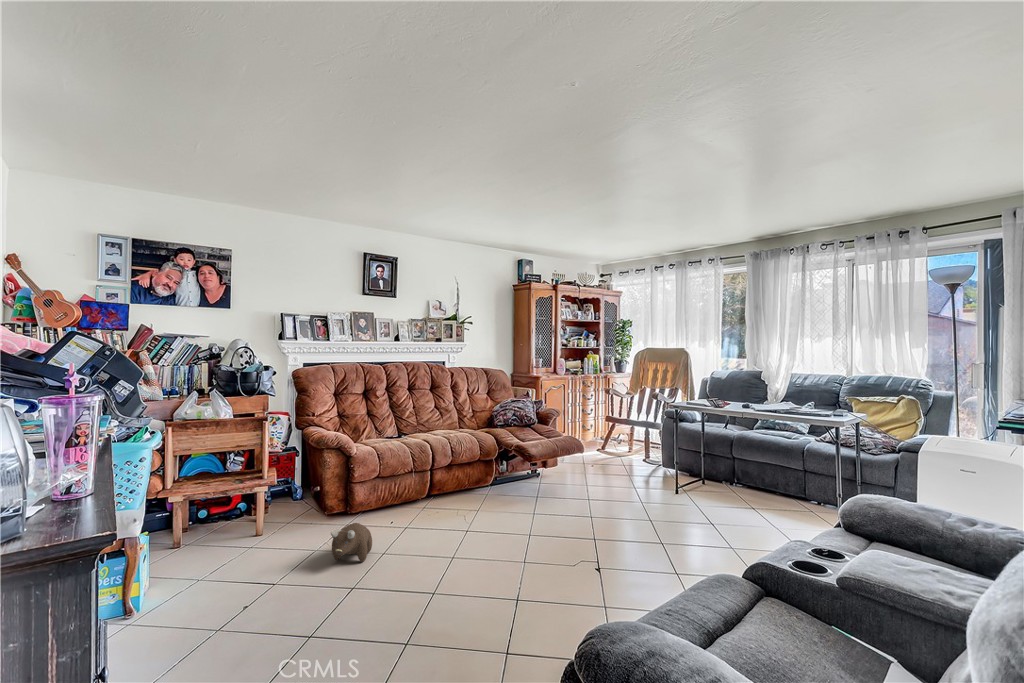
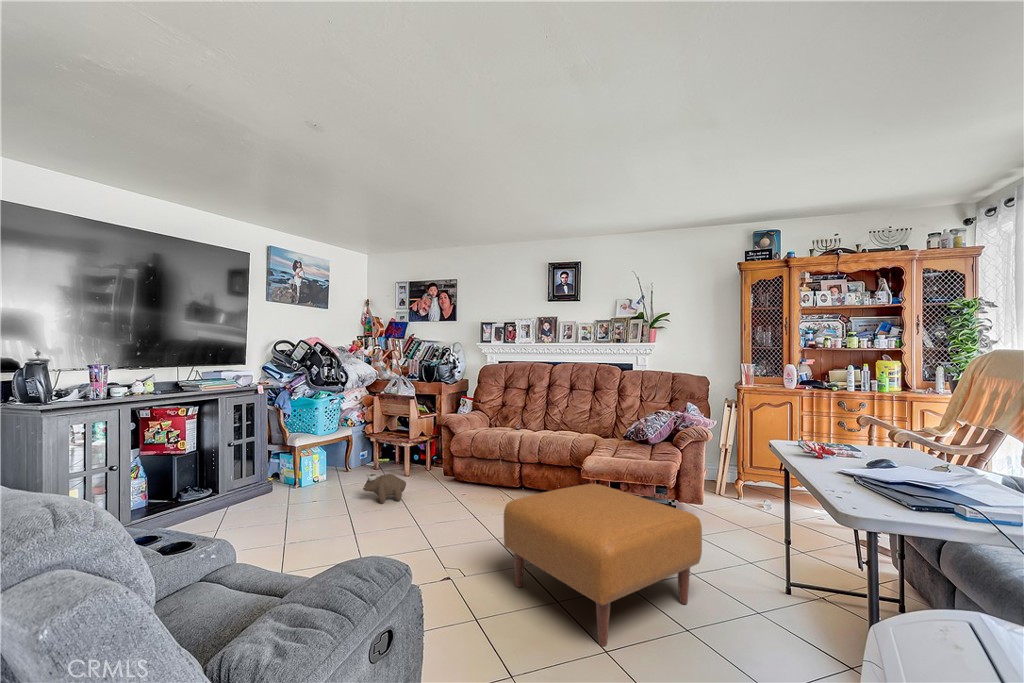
ottoman: none [584,458,711,544] -> present [504,484,702,646]

